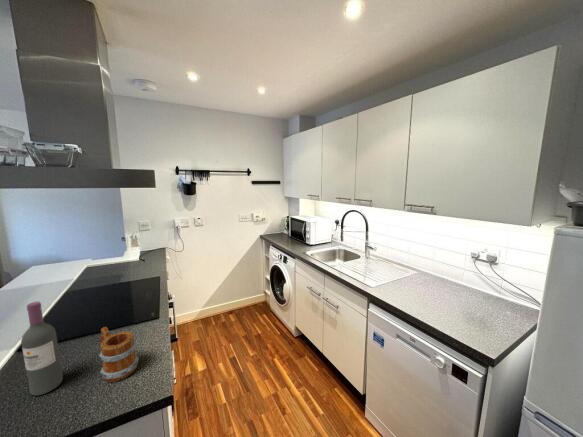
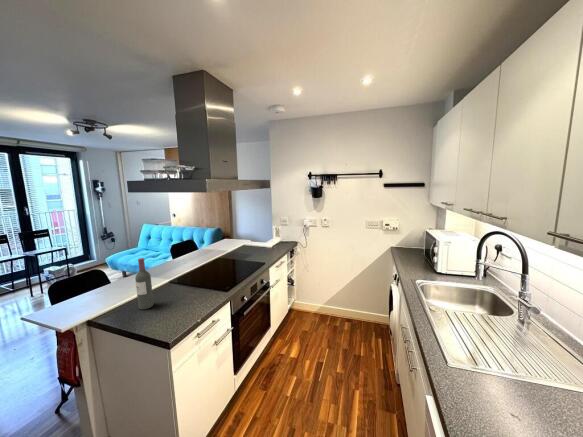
mug: present [99,327,139,382] -> none [156,284,179,320]

